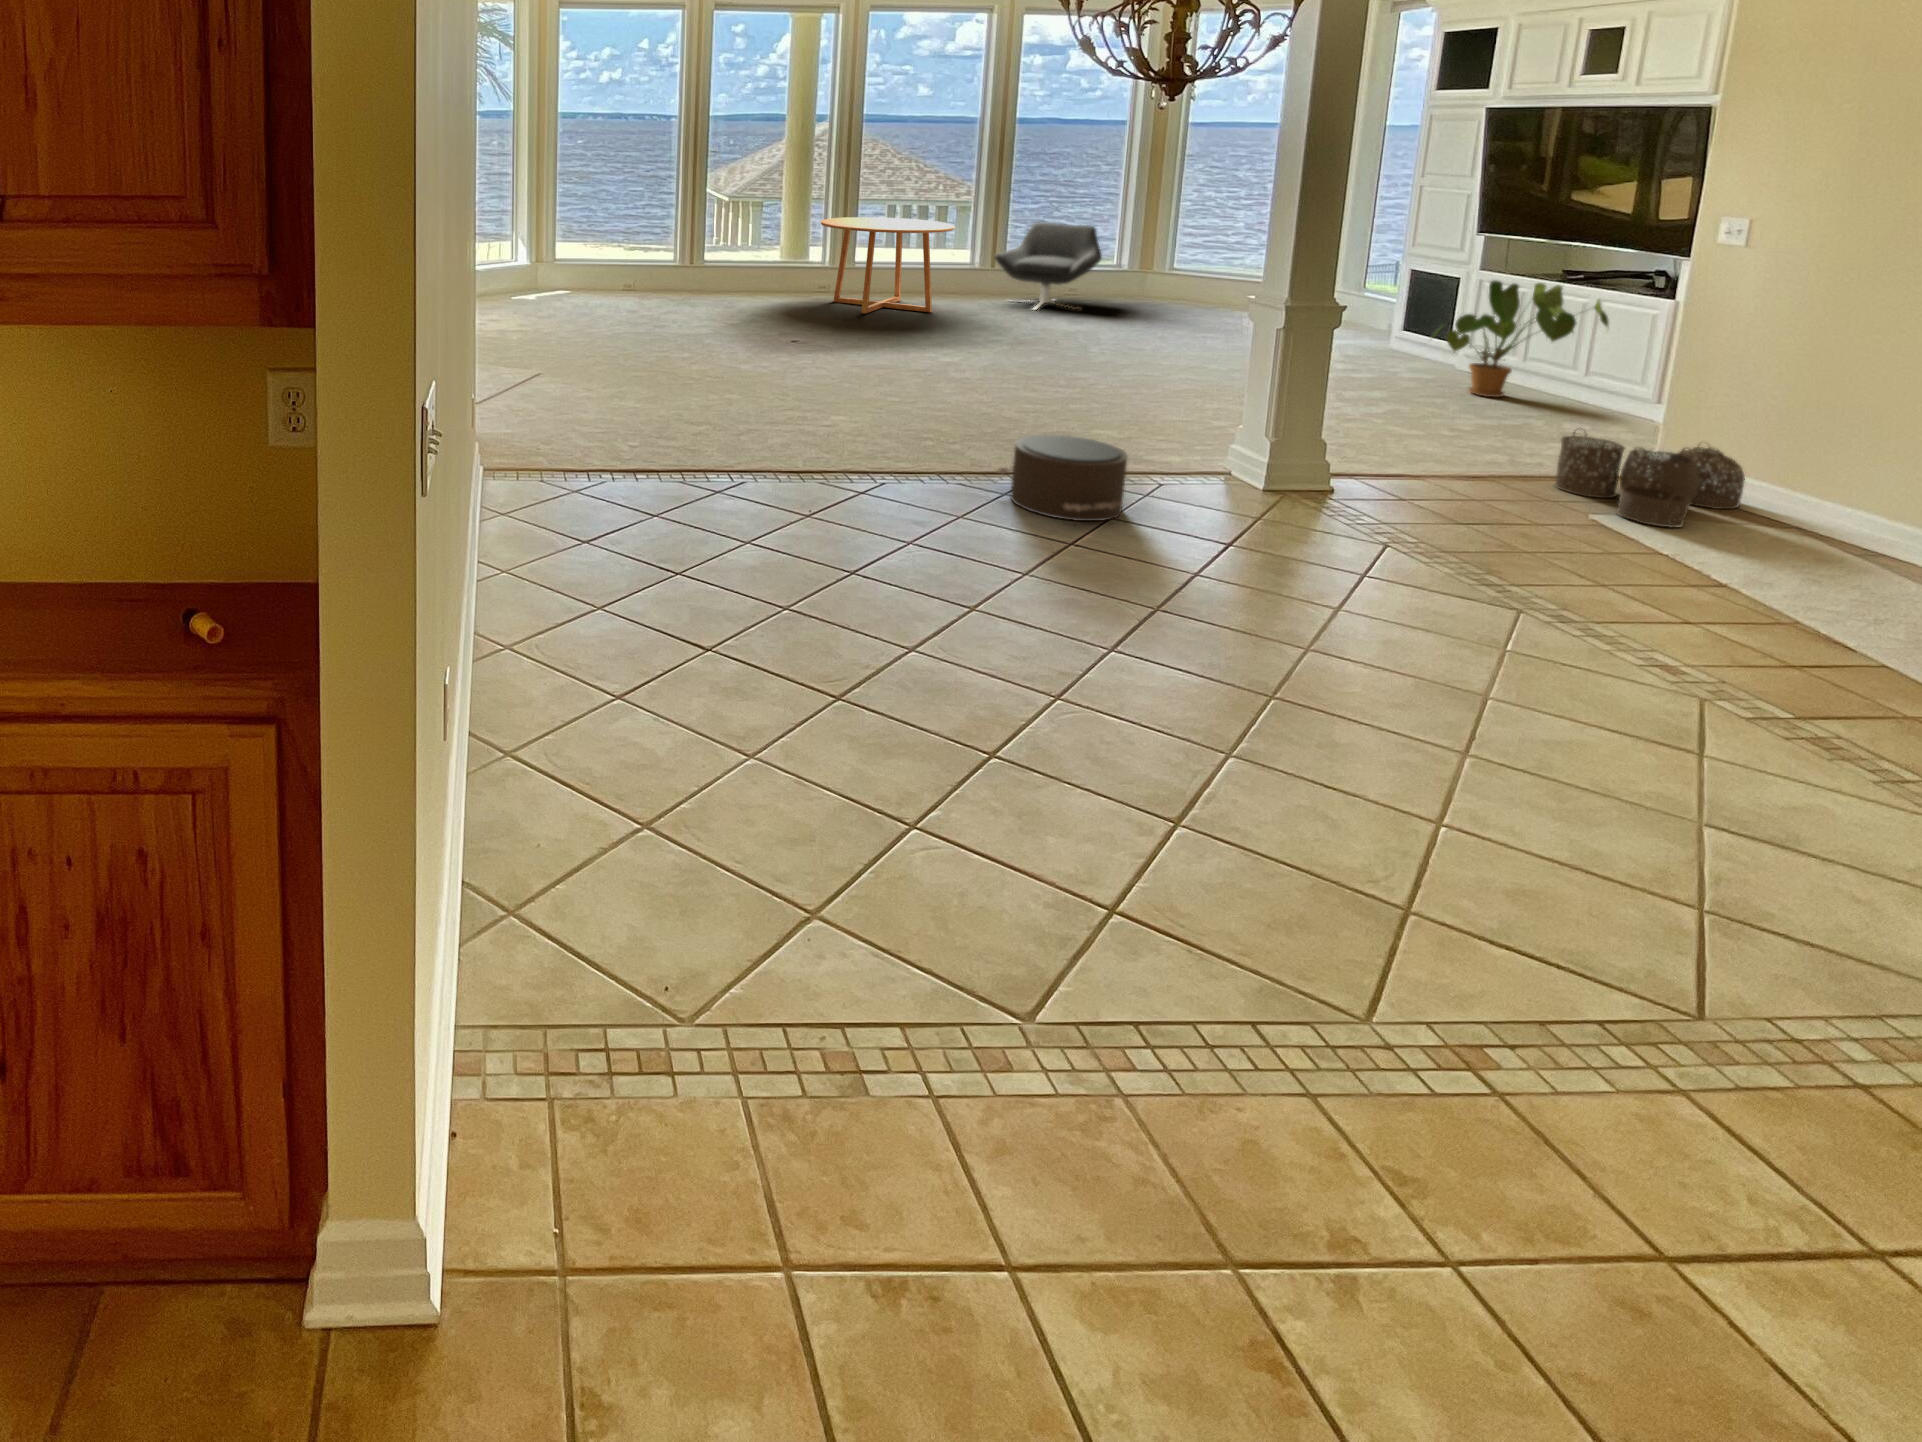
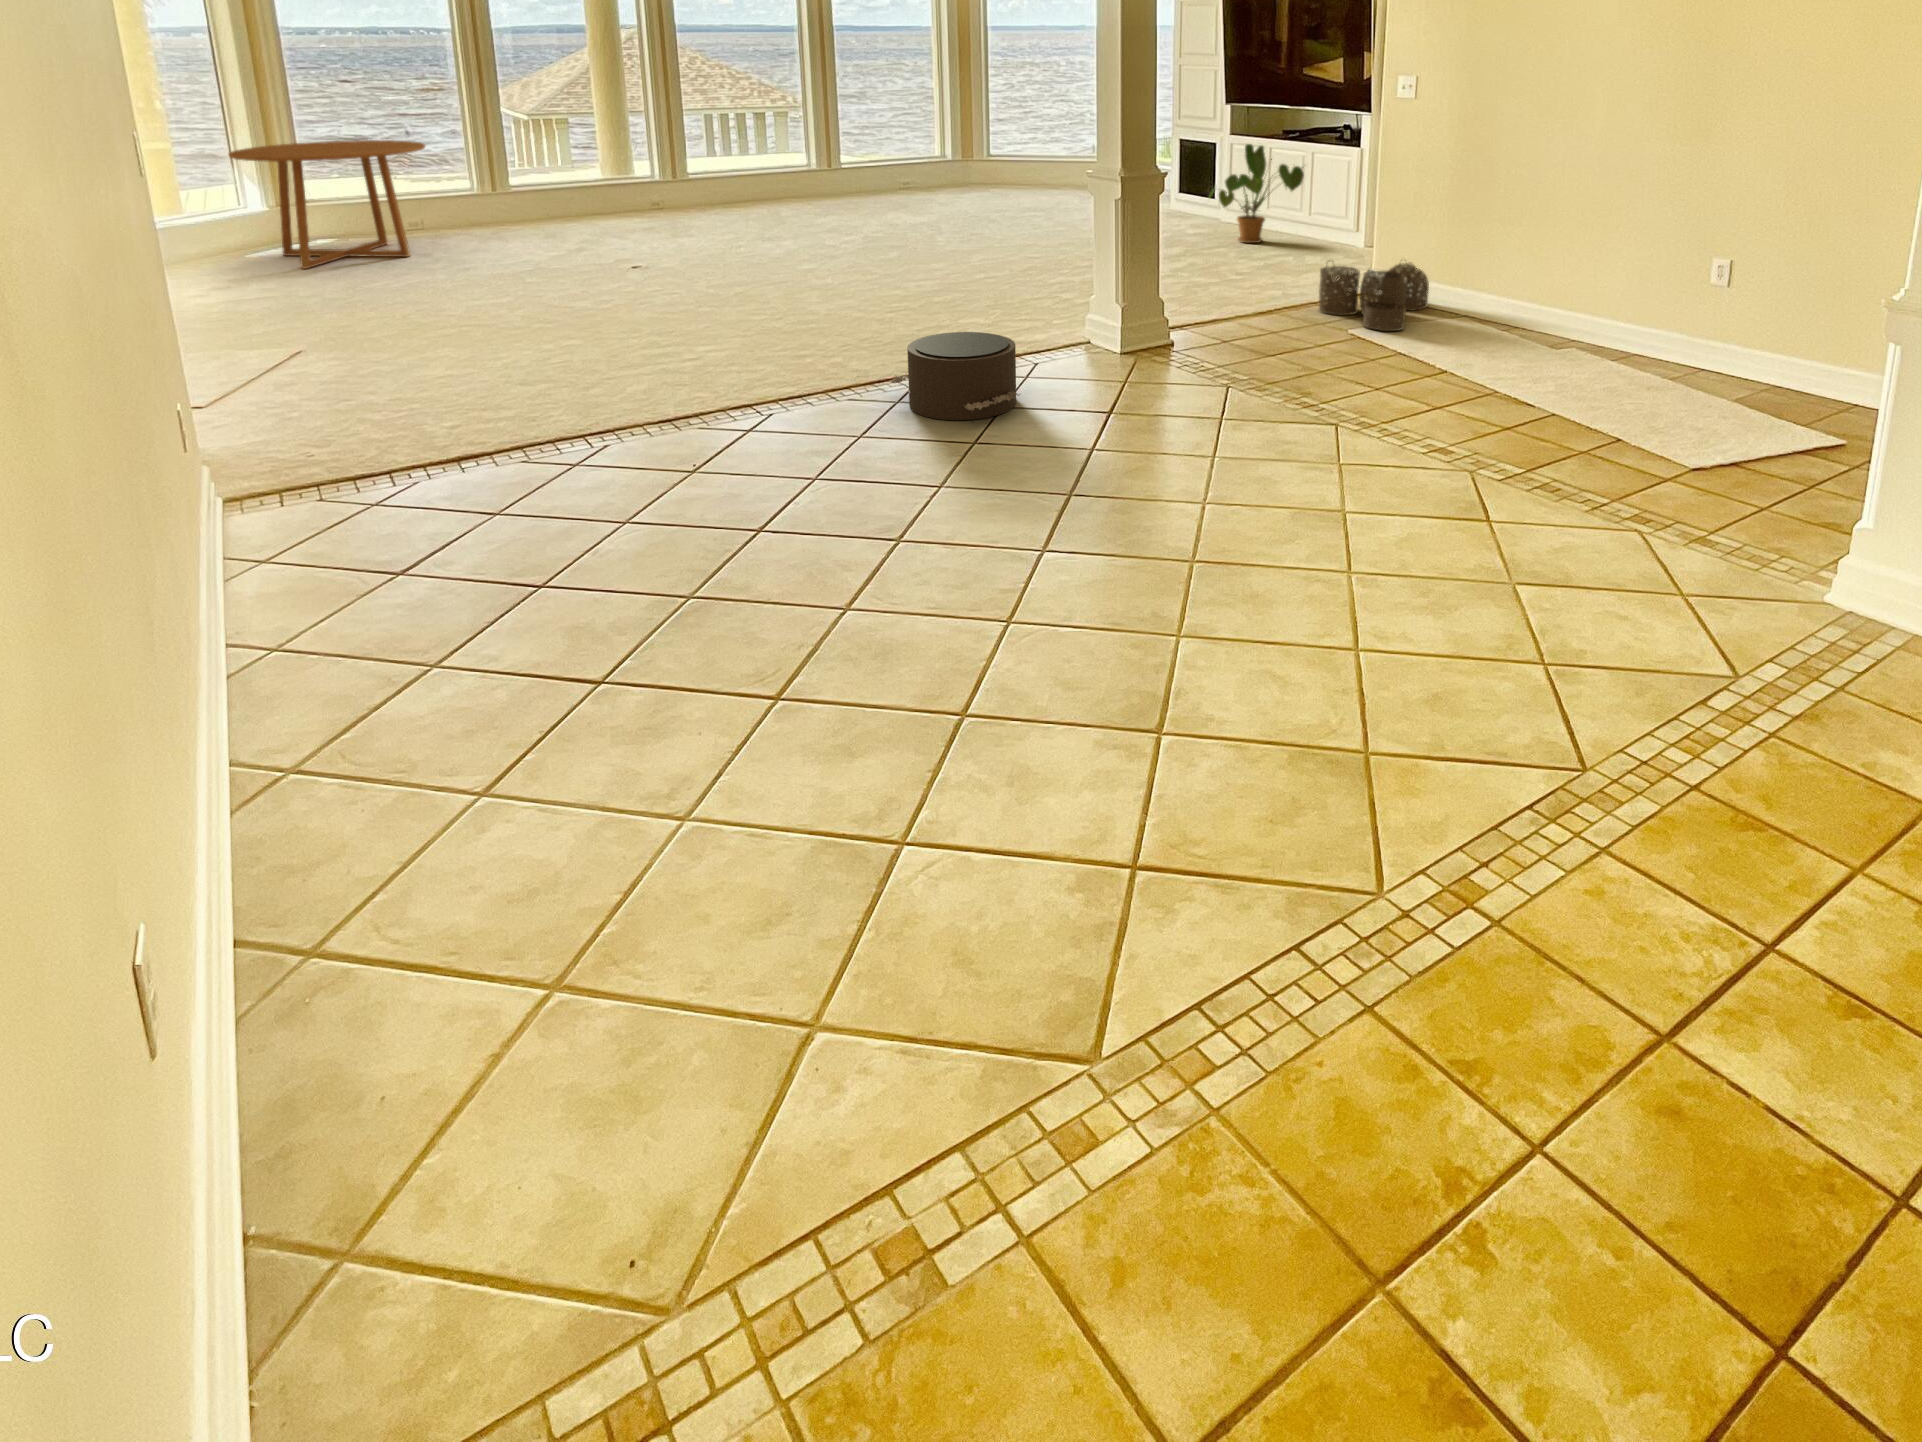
dining table: present [820,217,955,314] -> present [229,140,425,269]
lounge chair: present [995,222,1102,310] -> none [837,119,937,208]

